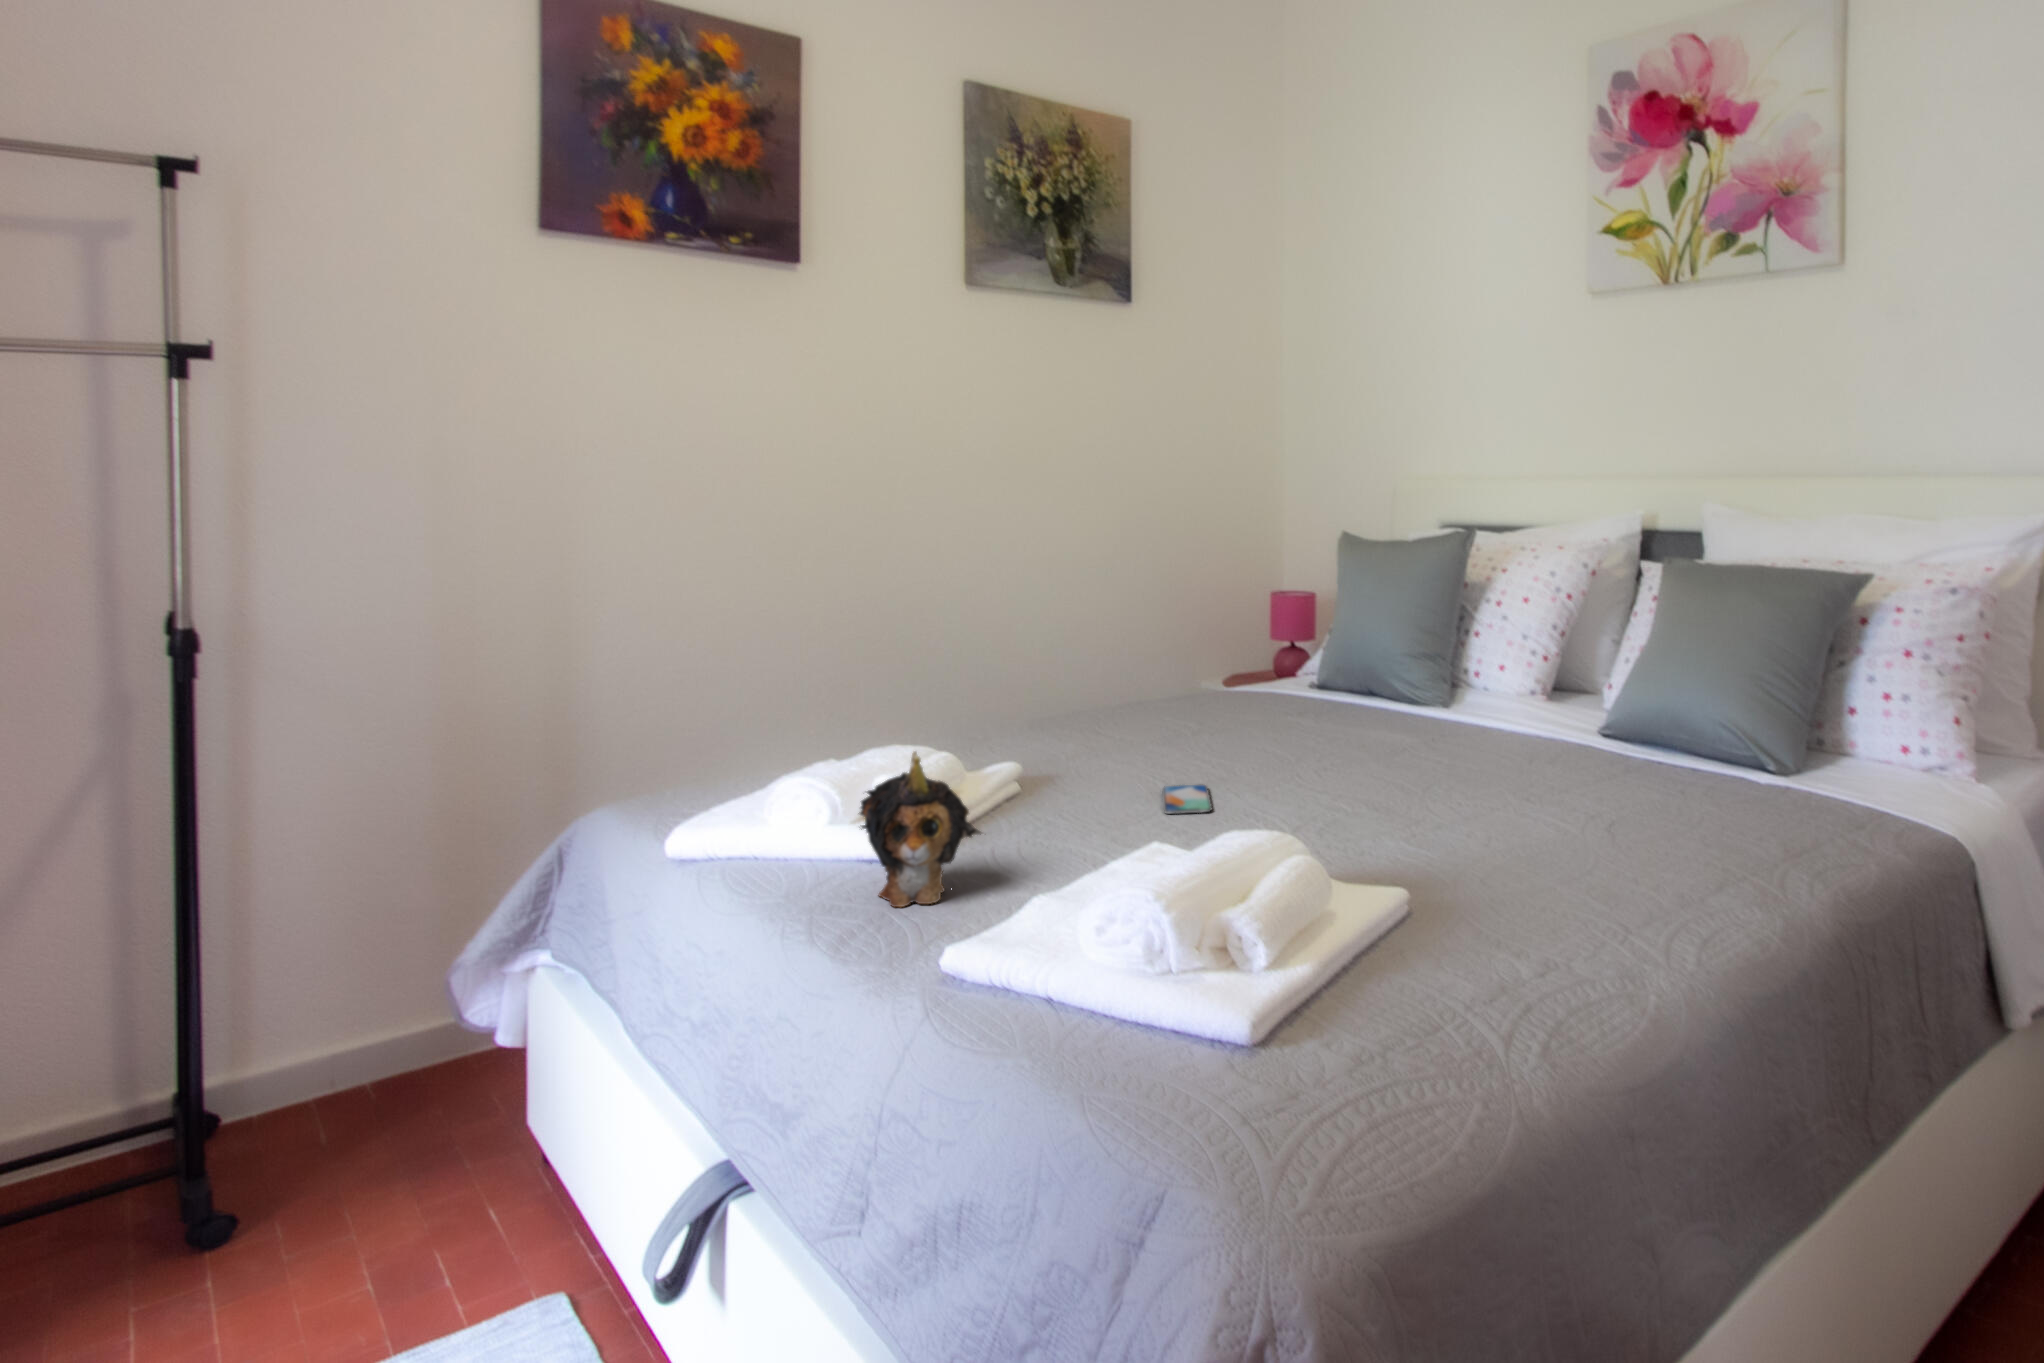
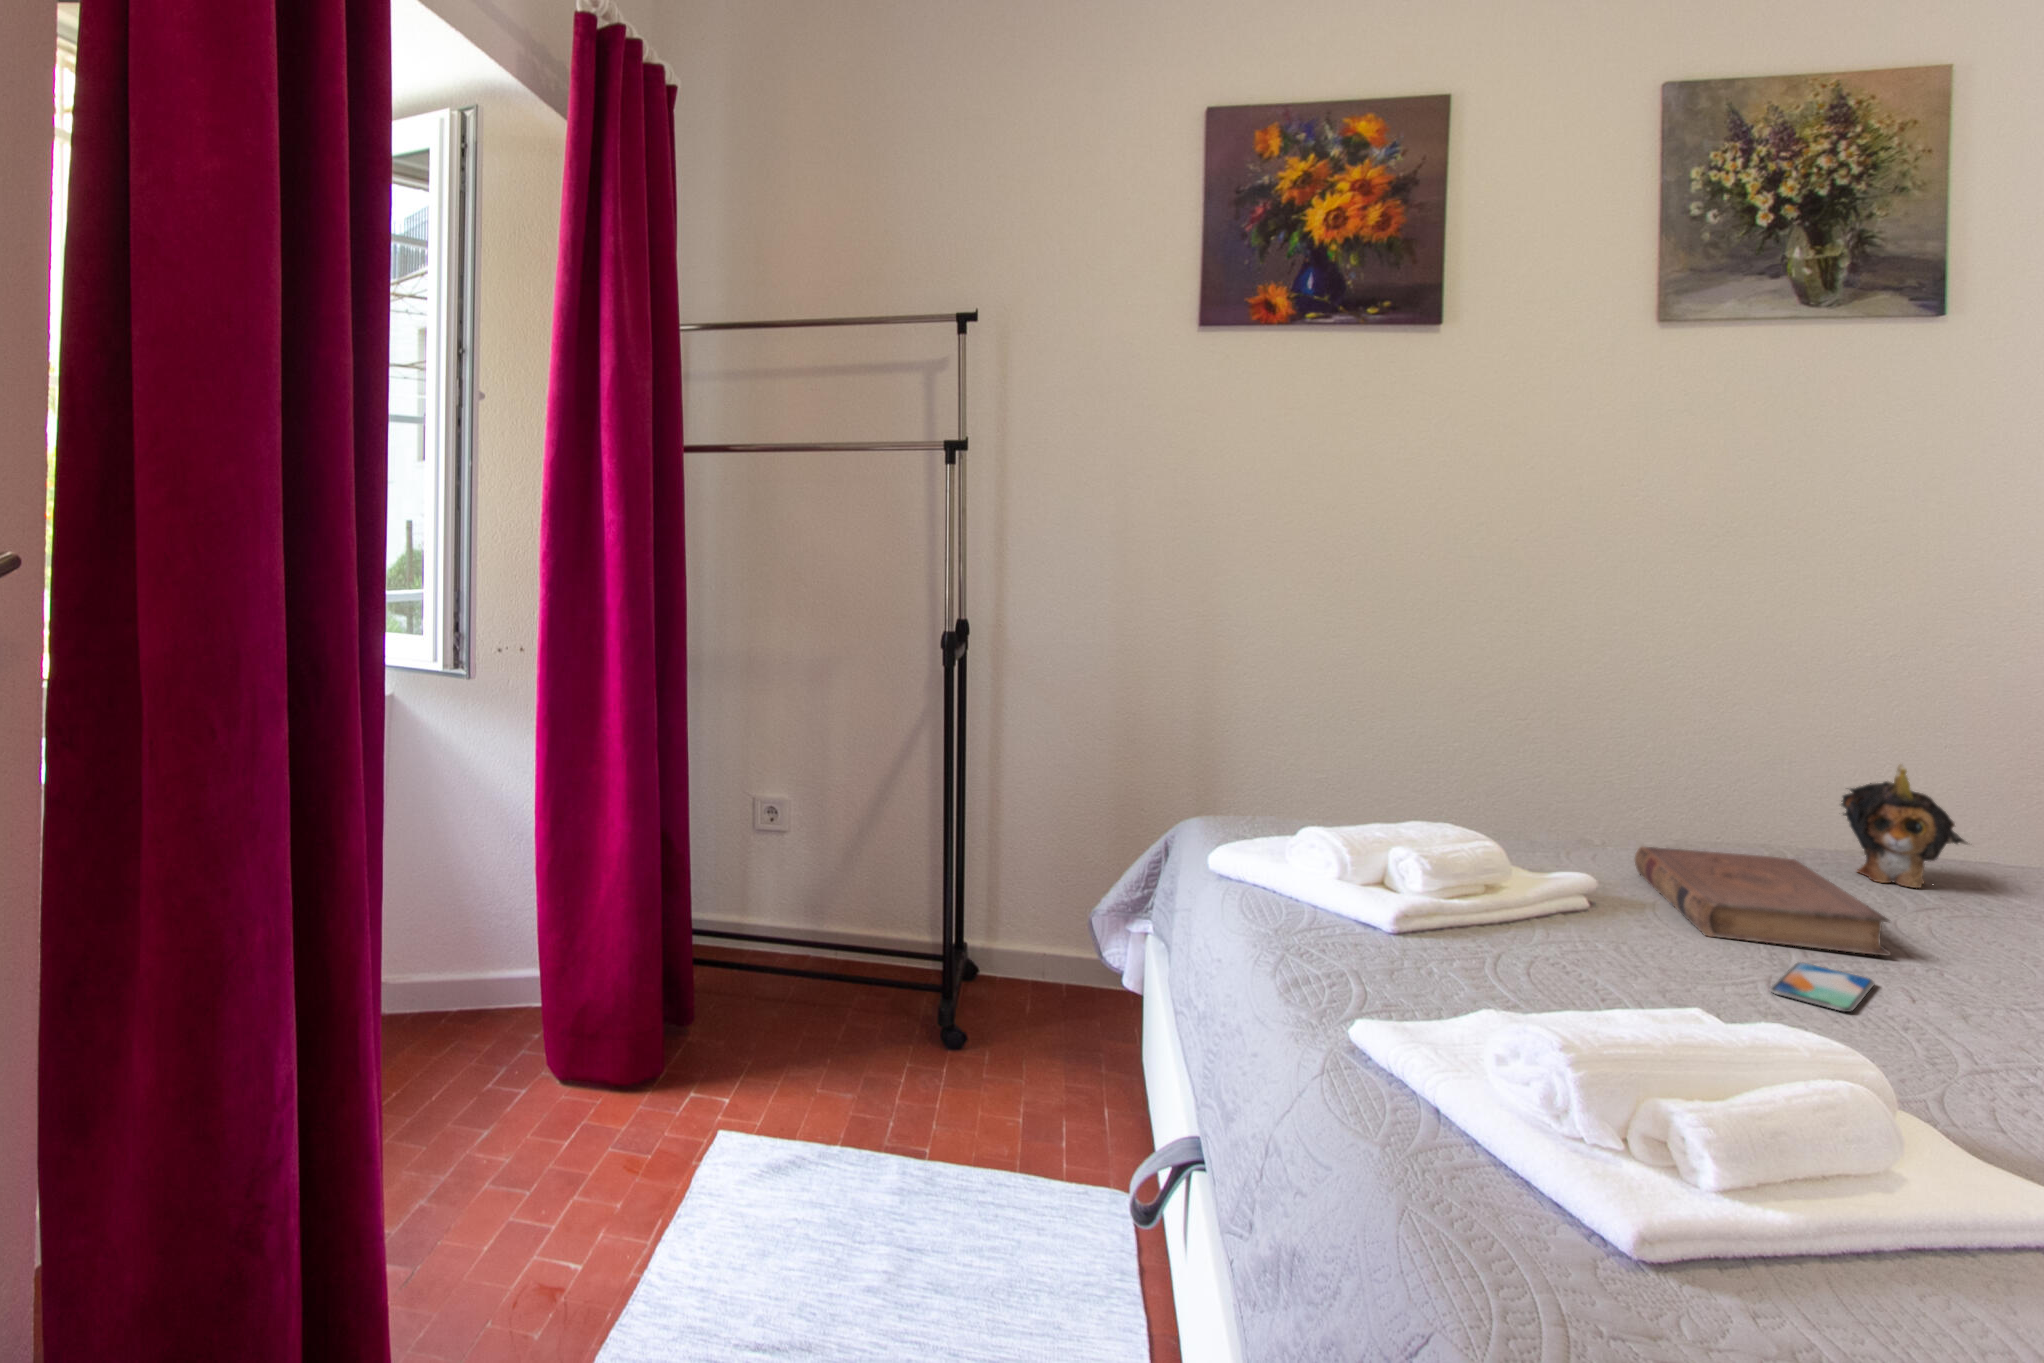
book: none [1024,714,1200,787] -> present [1635,847,1891,956]
plush toy: present [860,752,982,907] -> present [1841,764,1968,888]

